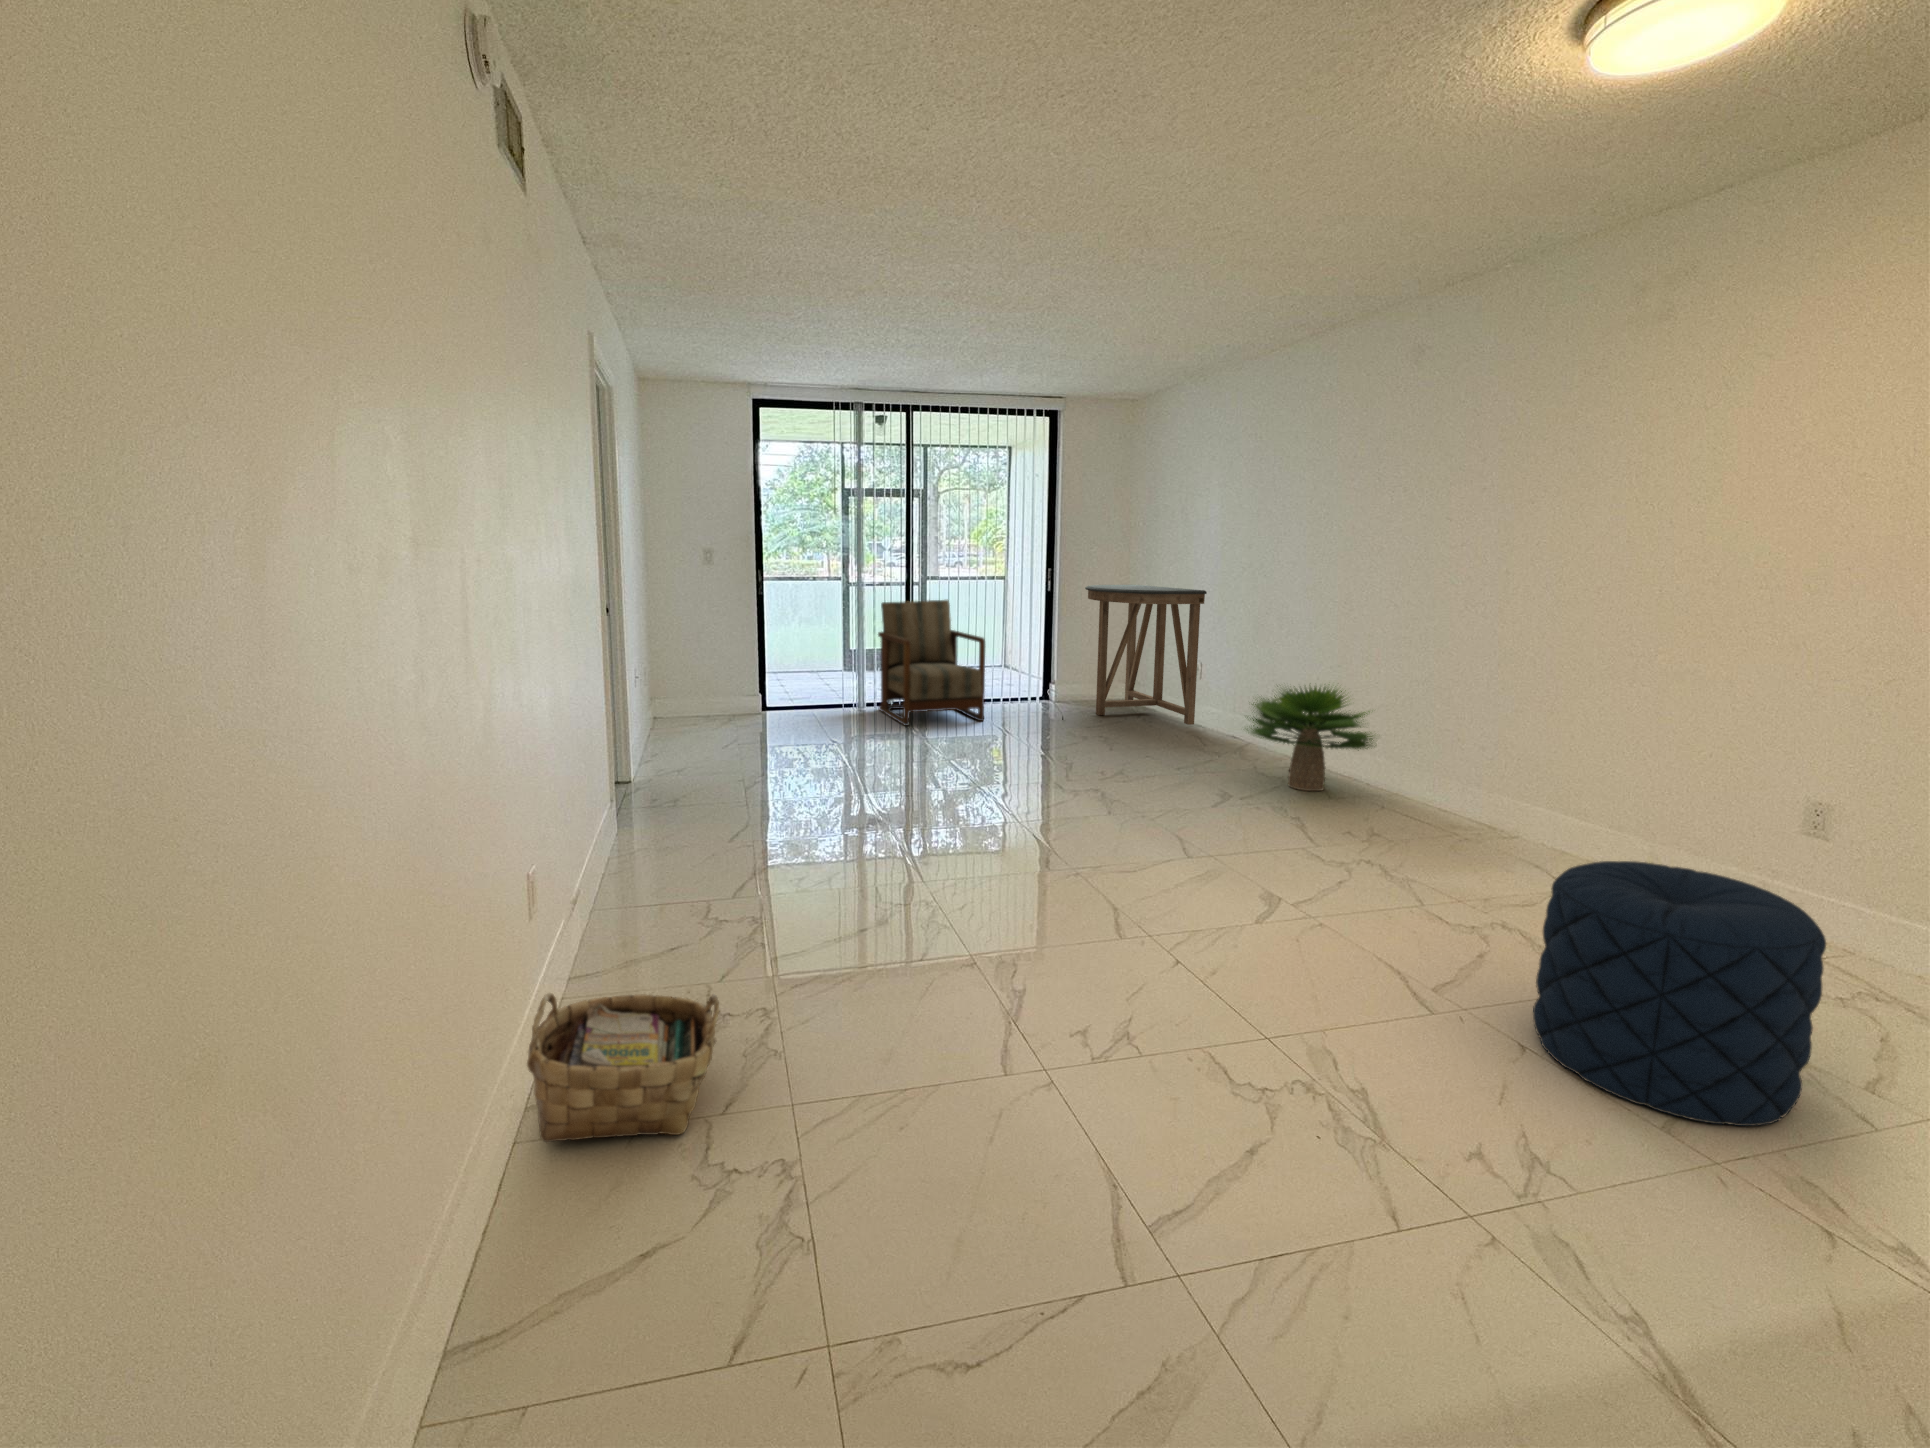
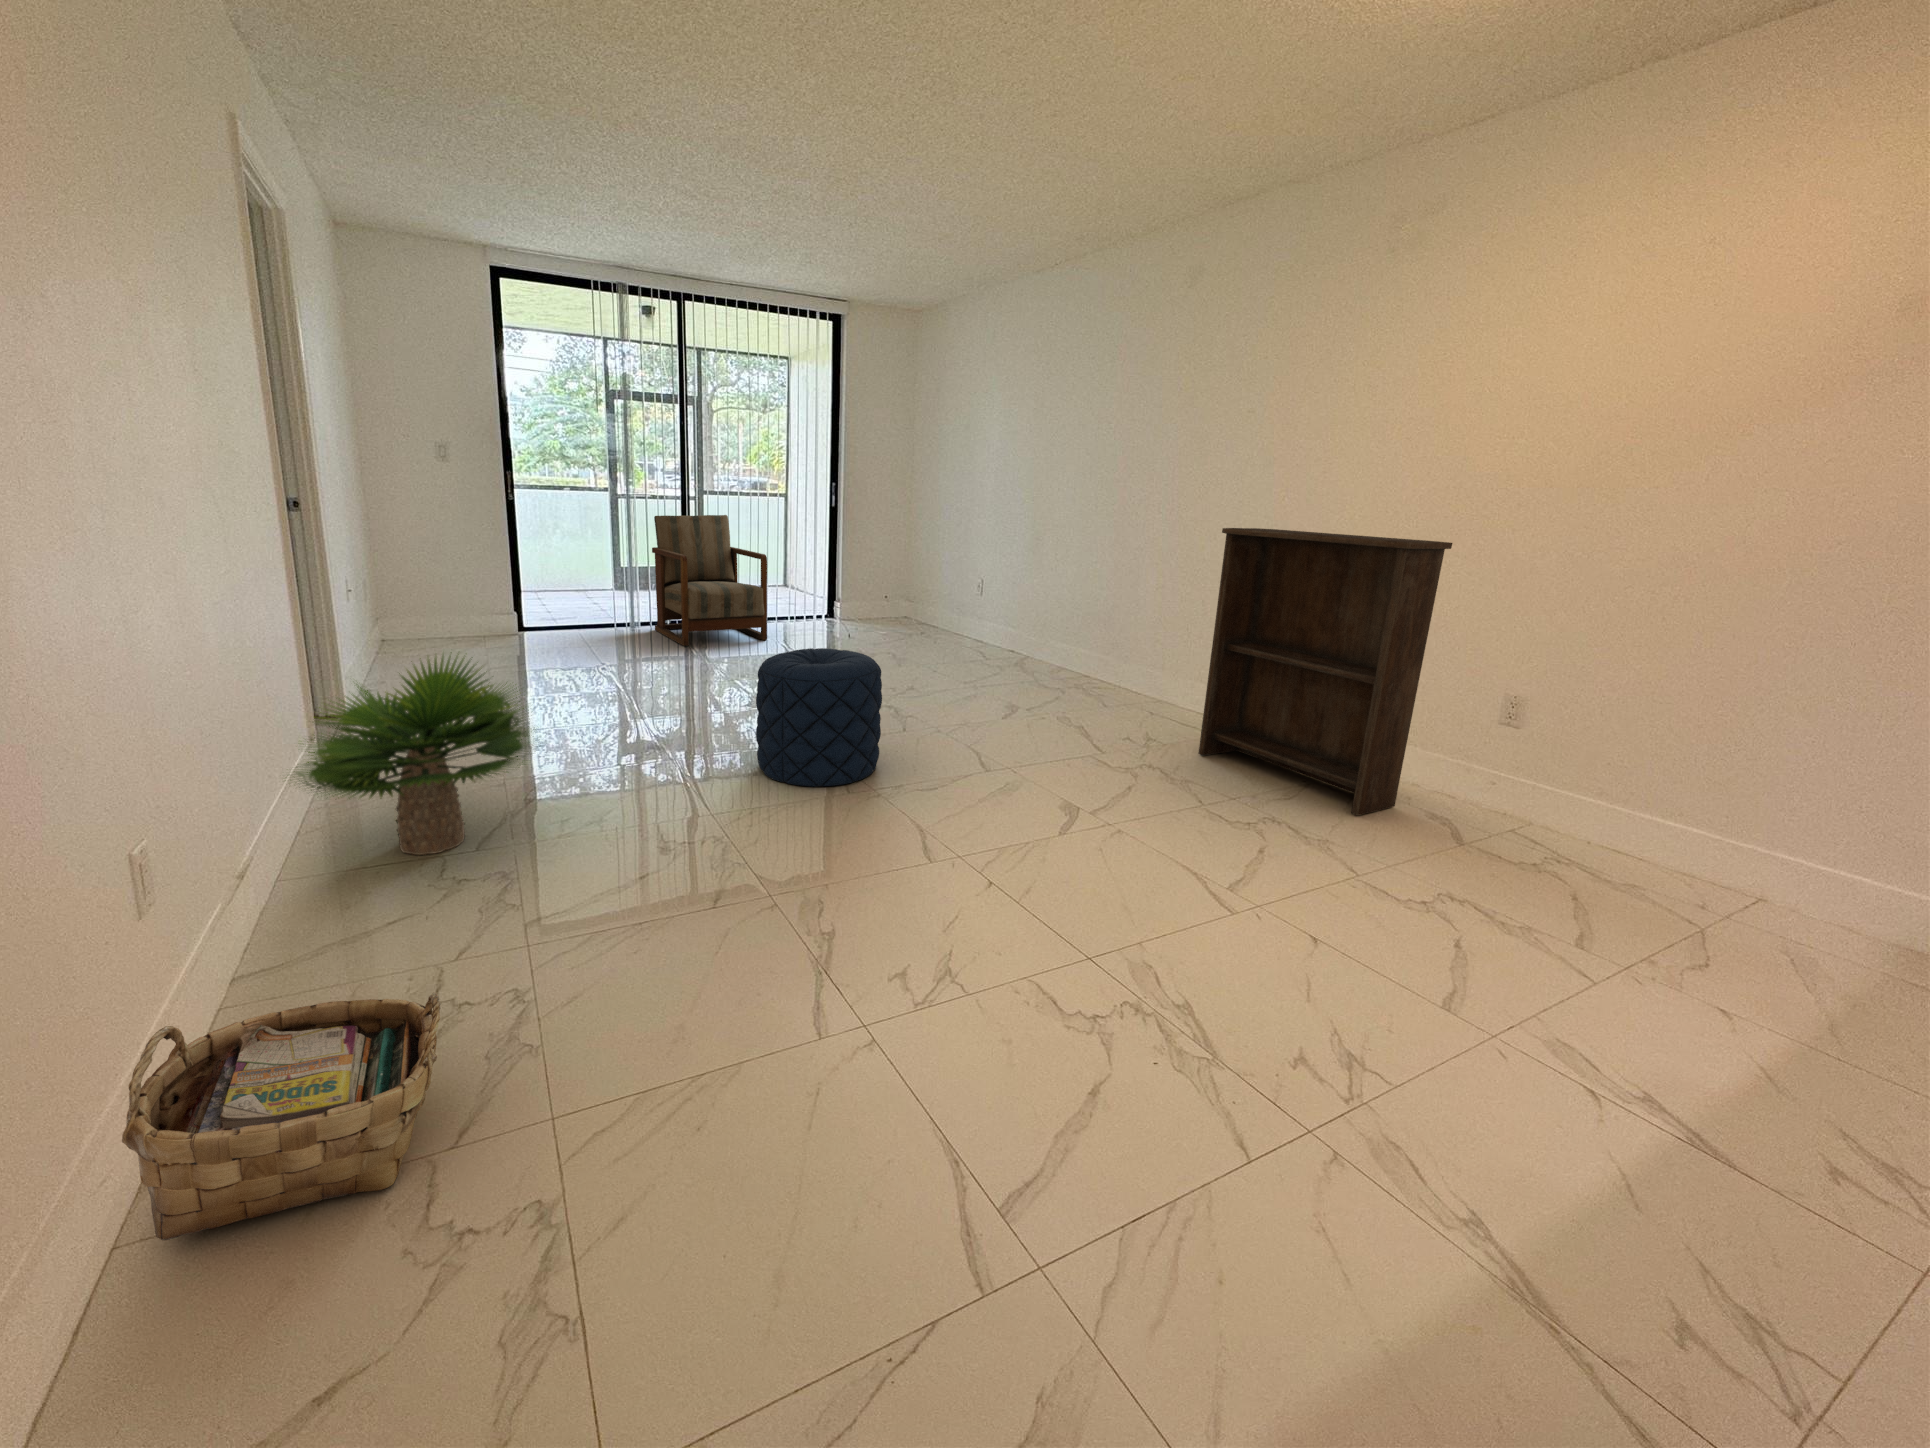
console table: present [1085,584,1207,725] -> none [866,505,981,641]
bookshelf: none [1442,611,1736,932] -> present [1198,528,1452,815]
potted plant: present [1247,687,1374,791] -> present [294,652,533,855]
pouf: present [1533,861,1826,1126] -> present [756,648,882,786]

